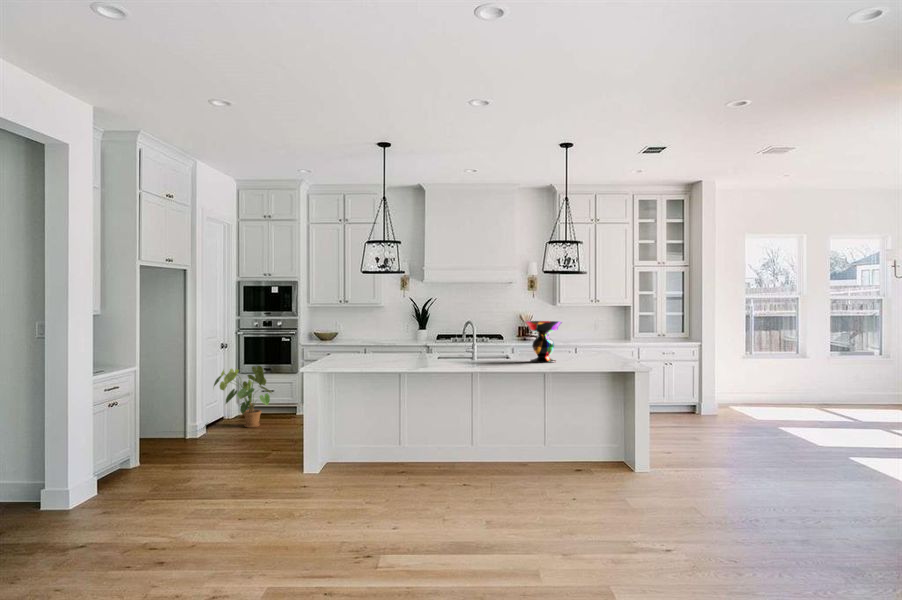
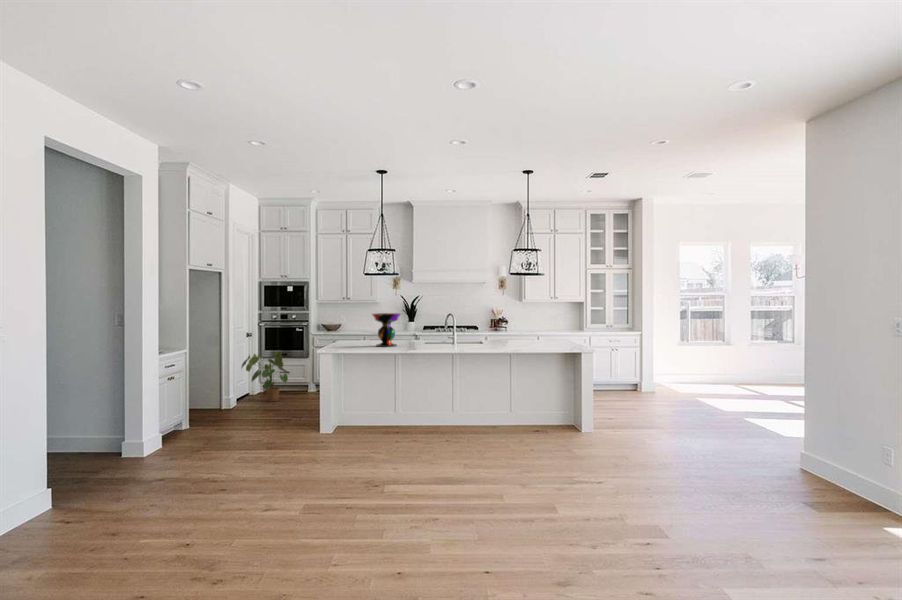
decorative bowl: present [525,321,562,363] -> present [372,313,401,347]

